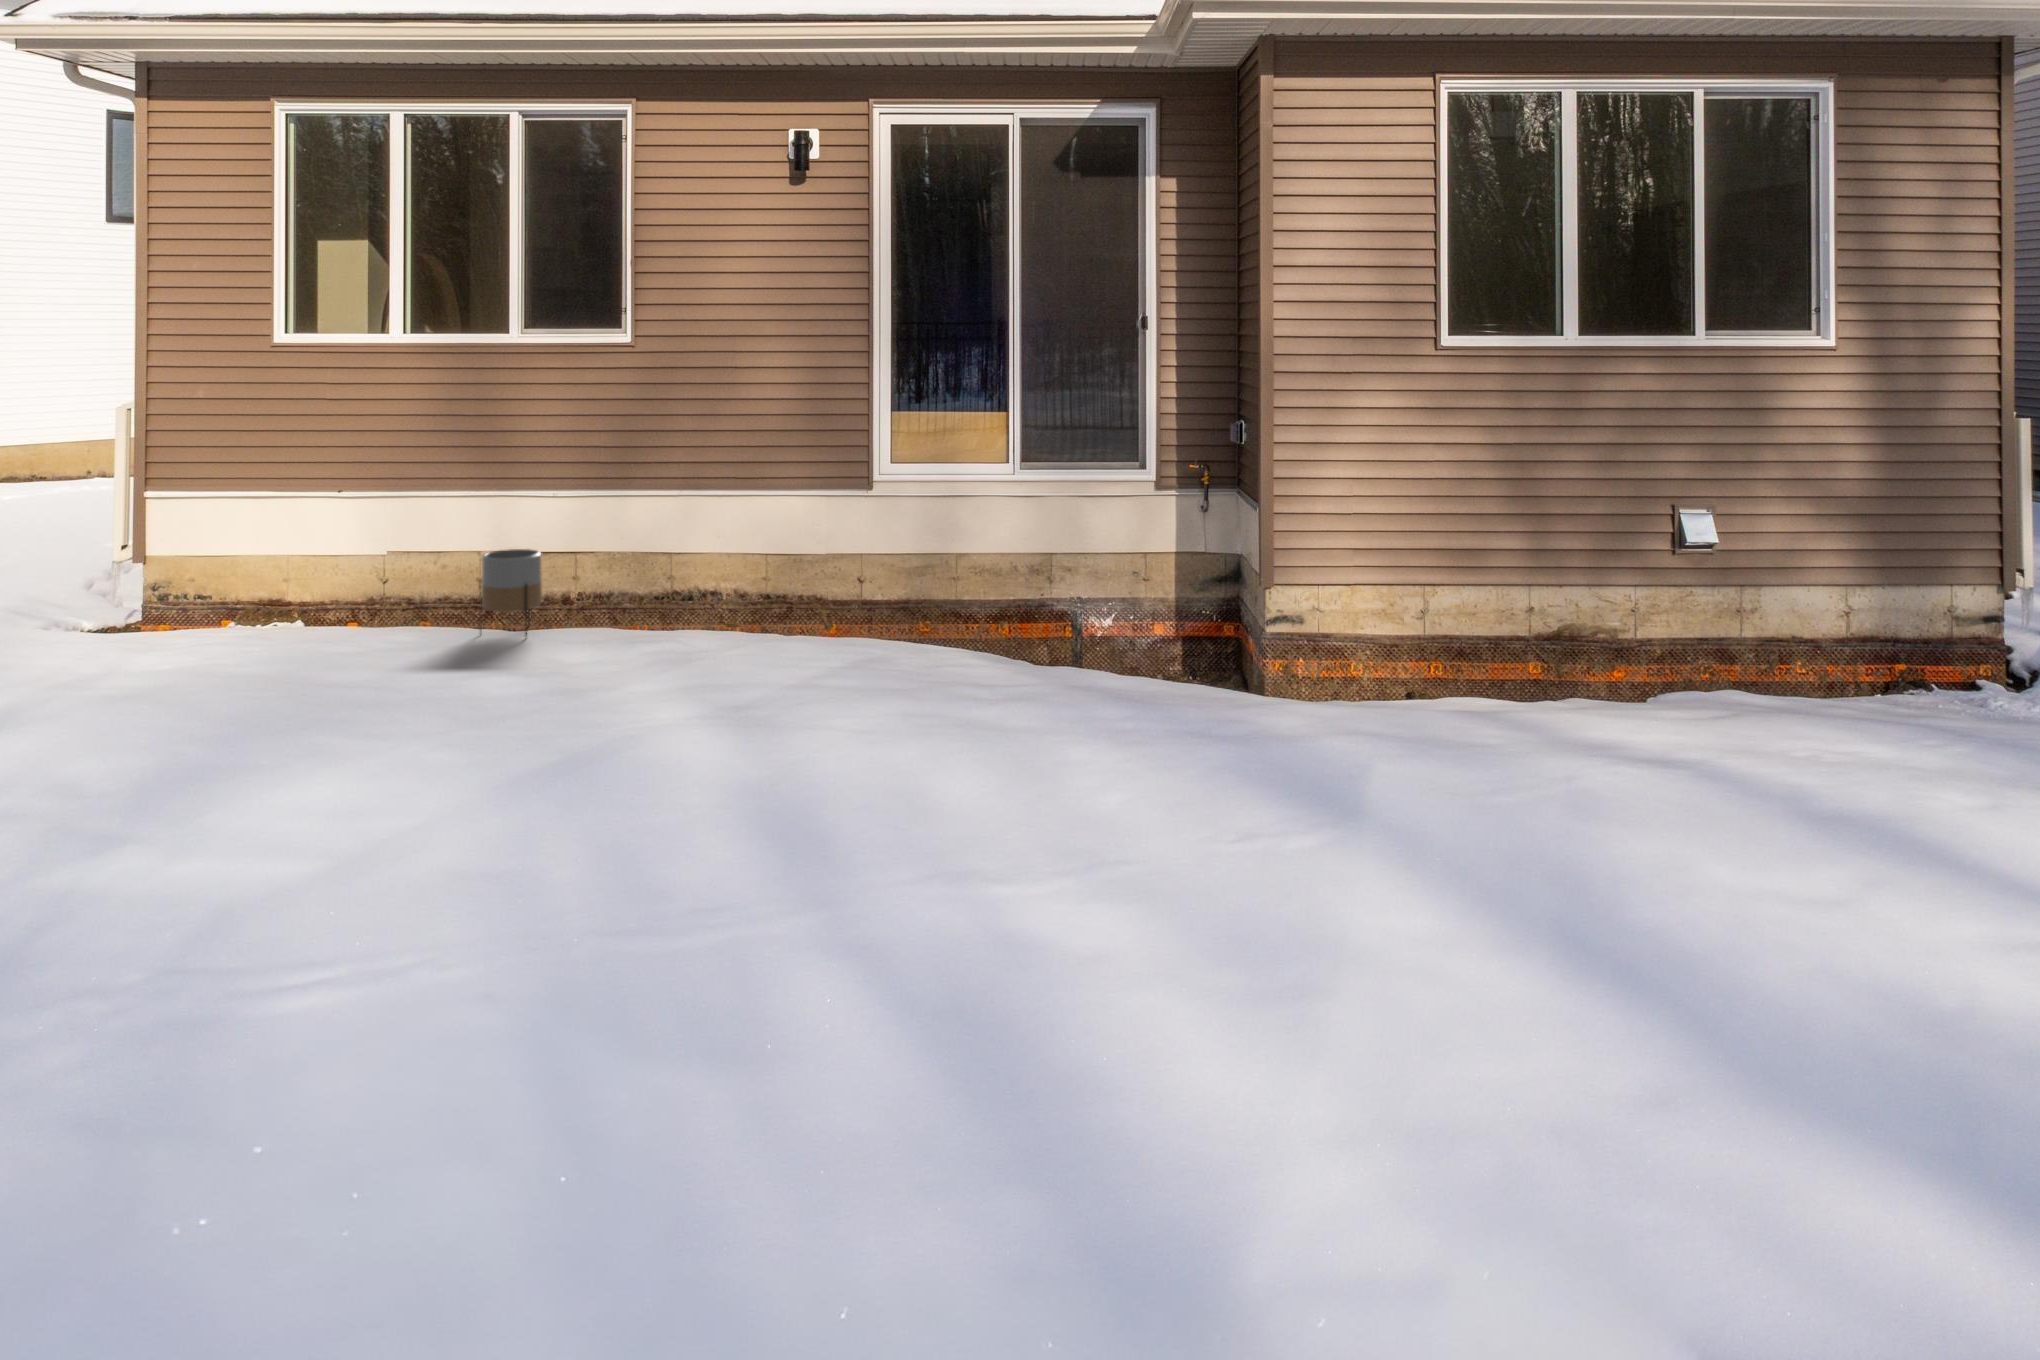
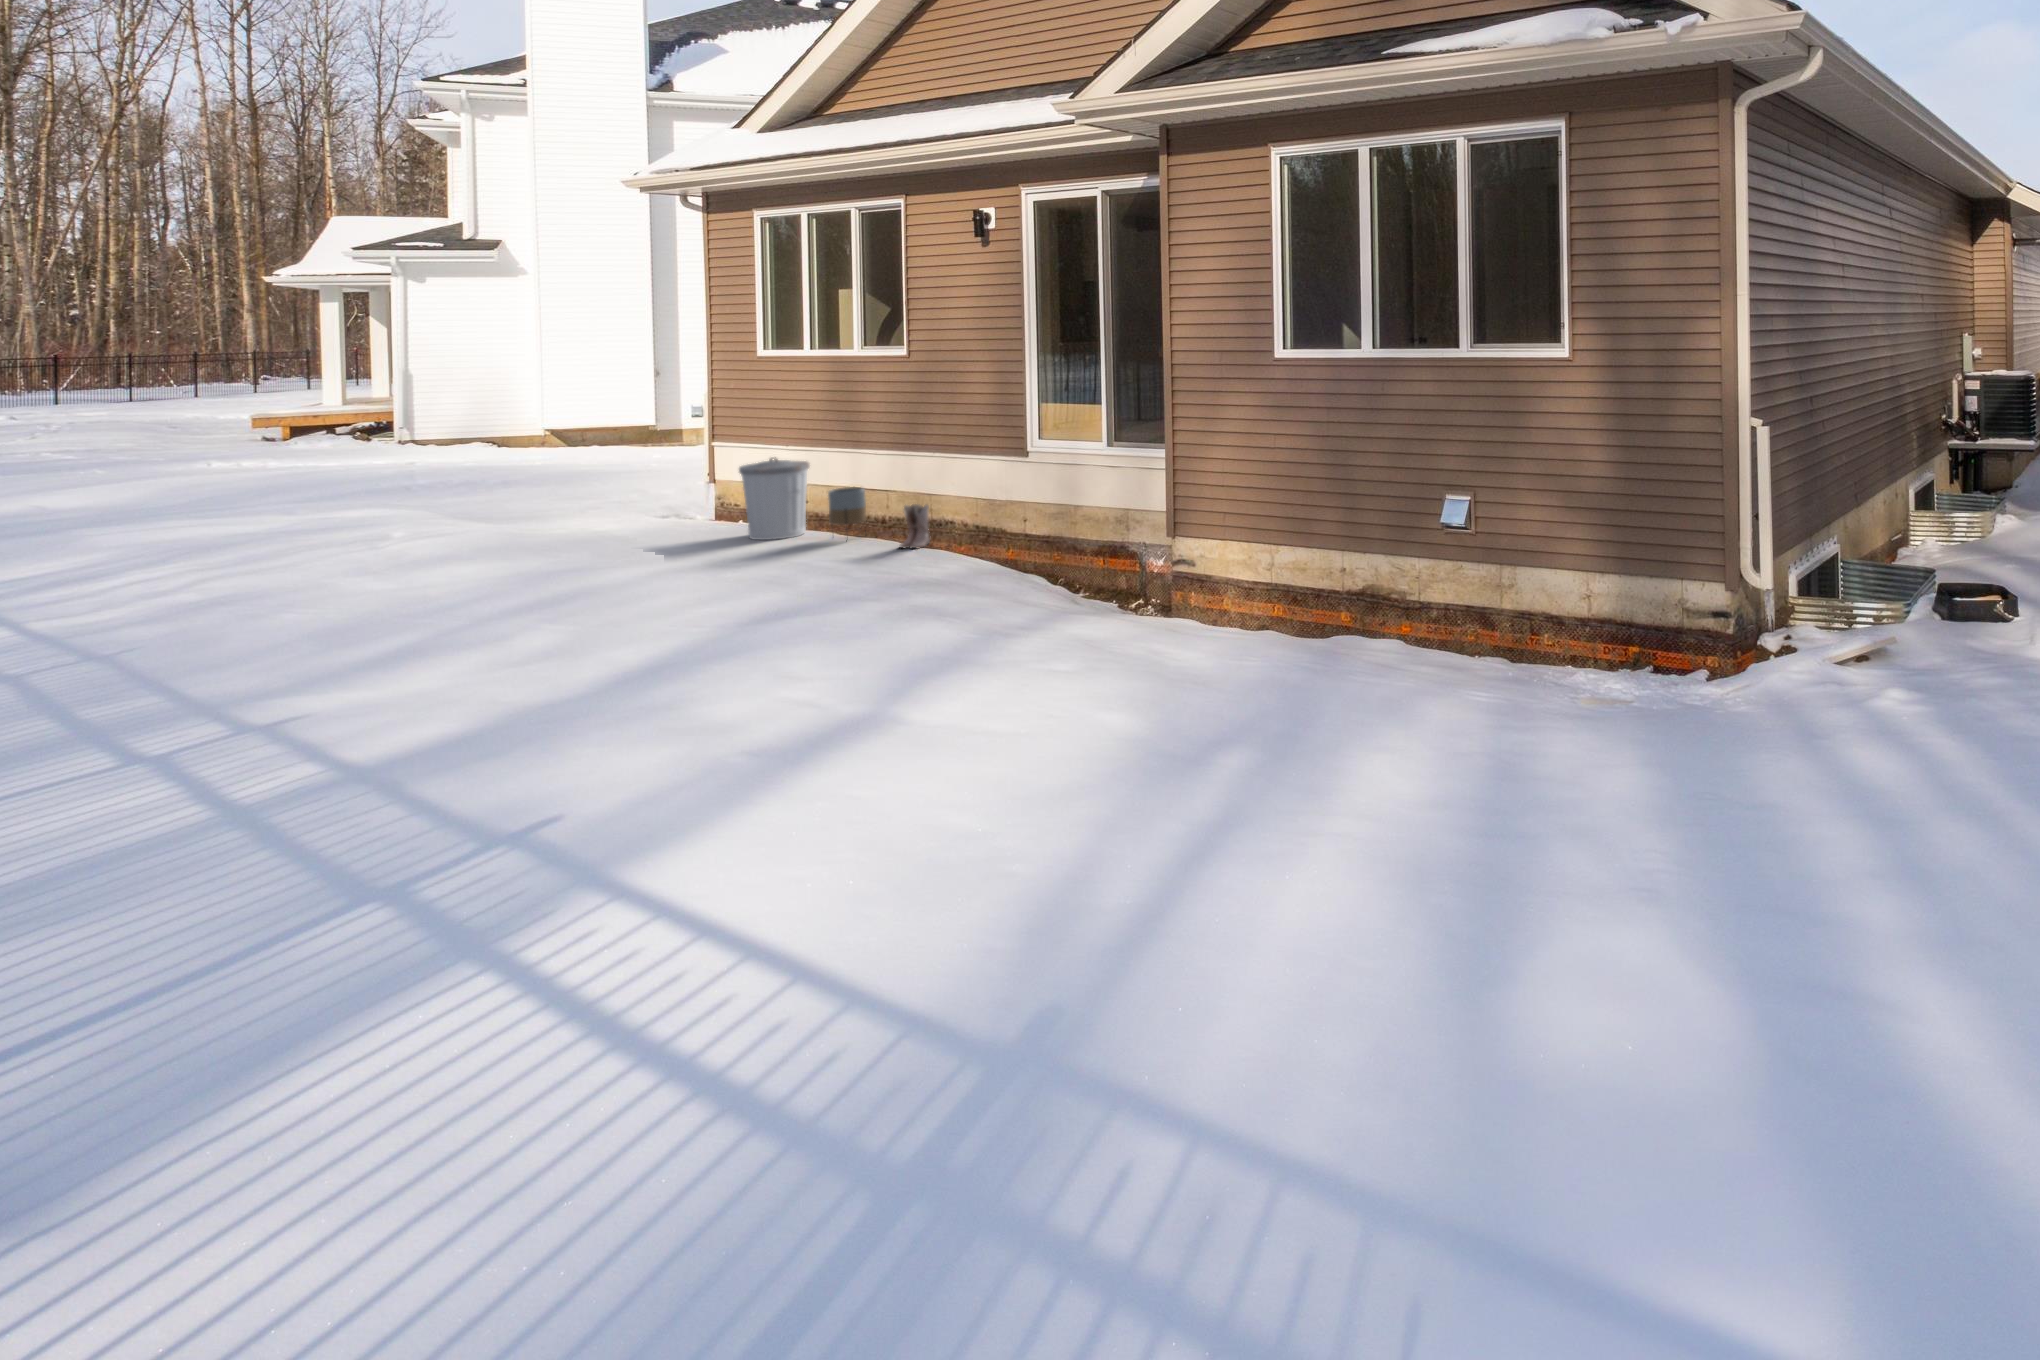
trash can: none [291,507,414,650] -> present [739,457,810,540]
boots: none [645,568,687,640] -> present [900,504,930,548]

